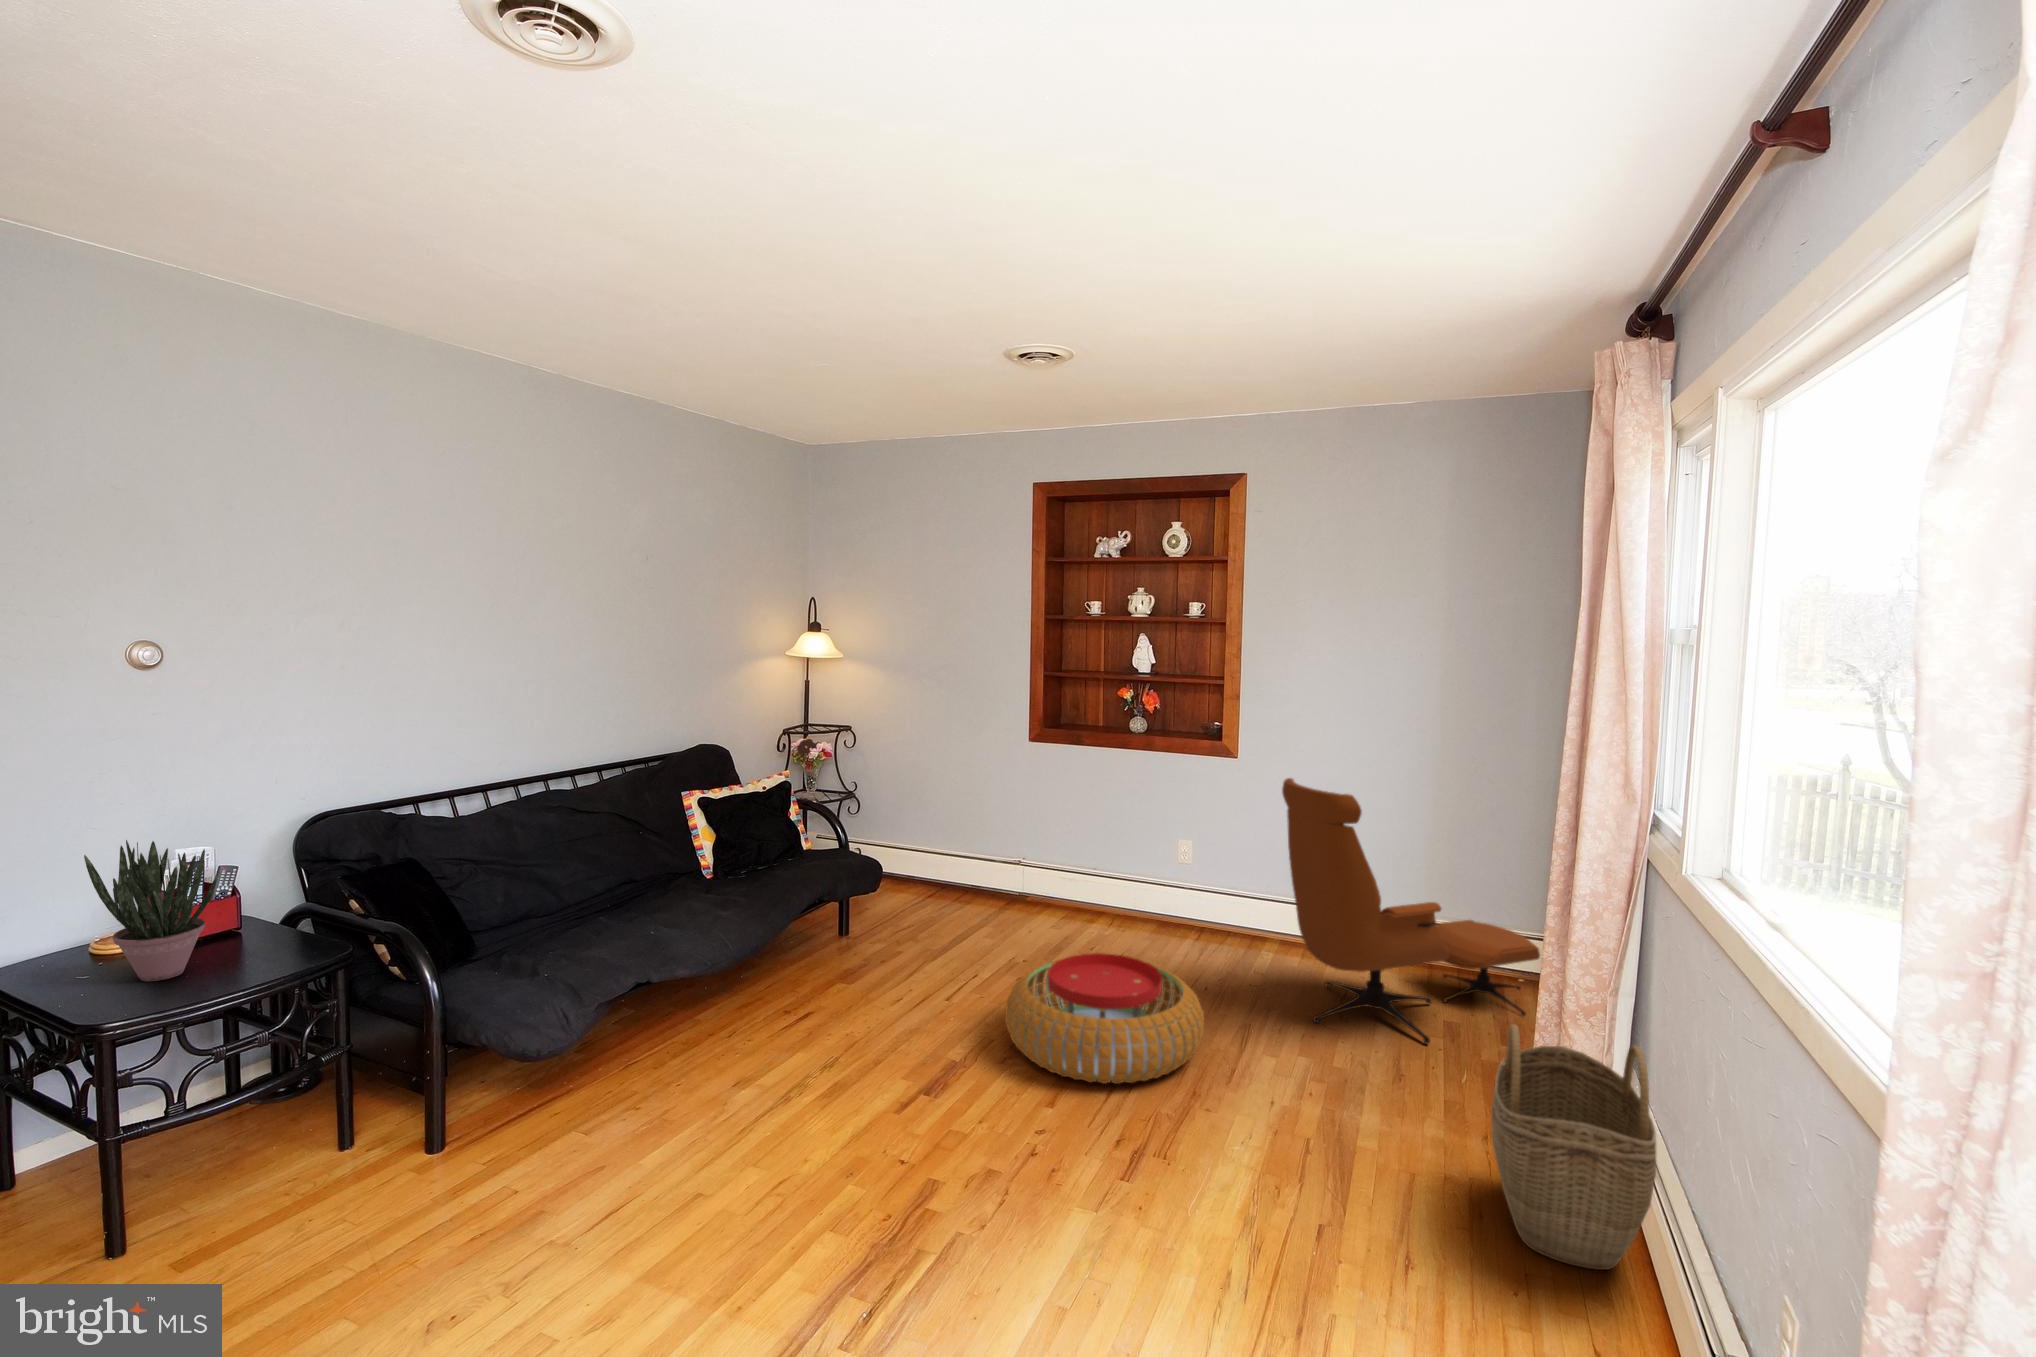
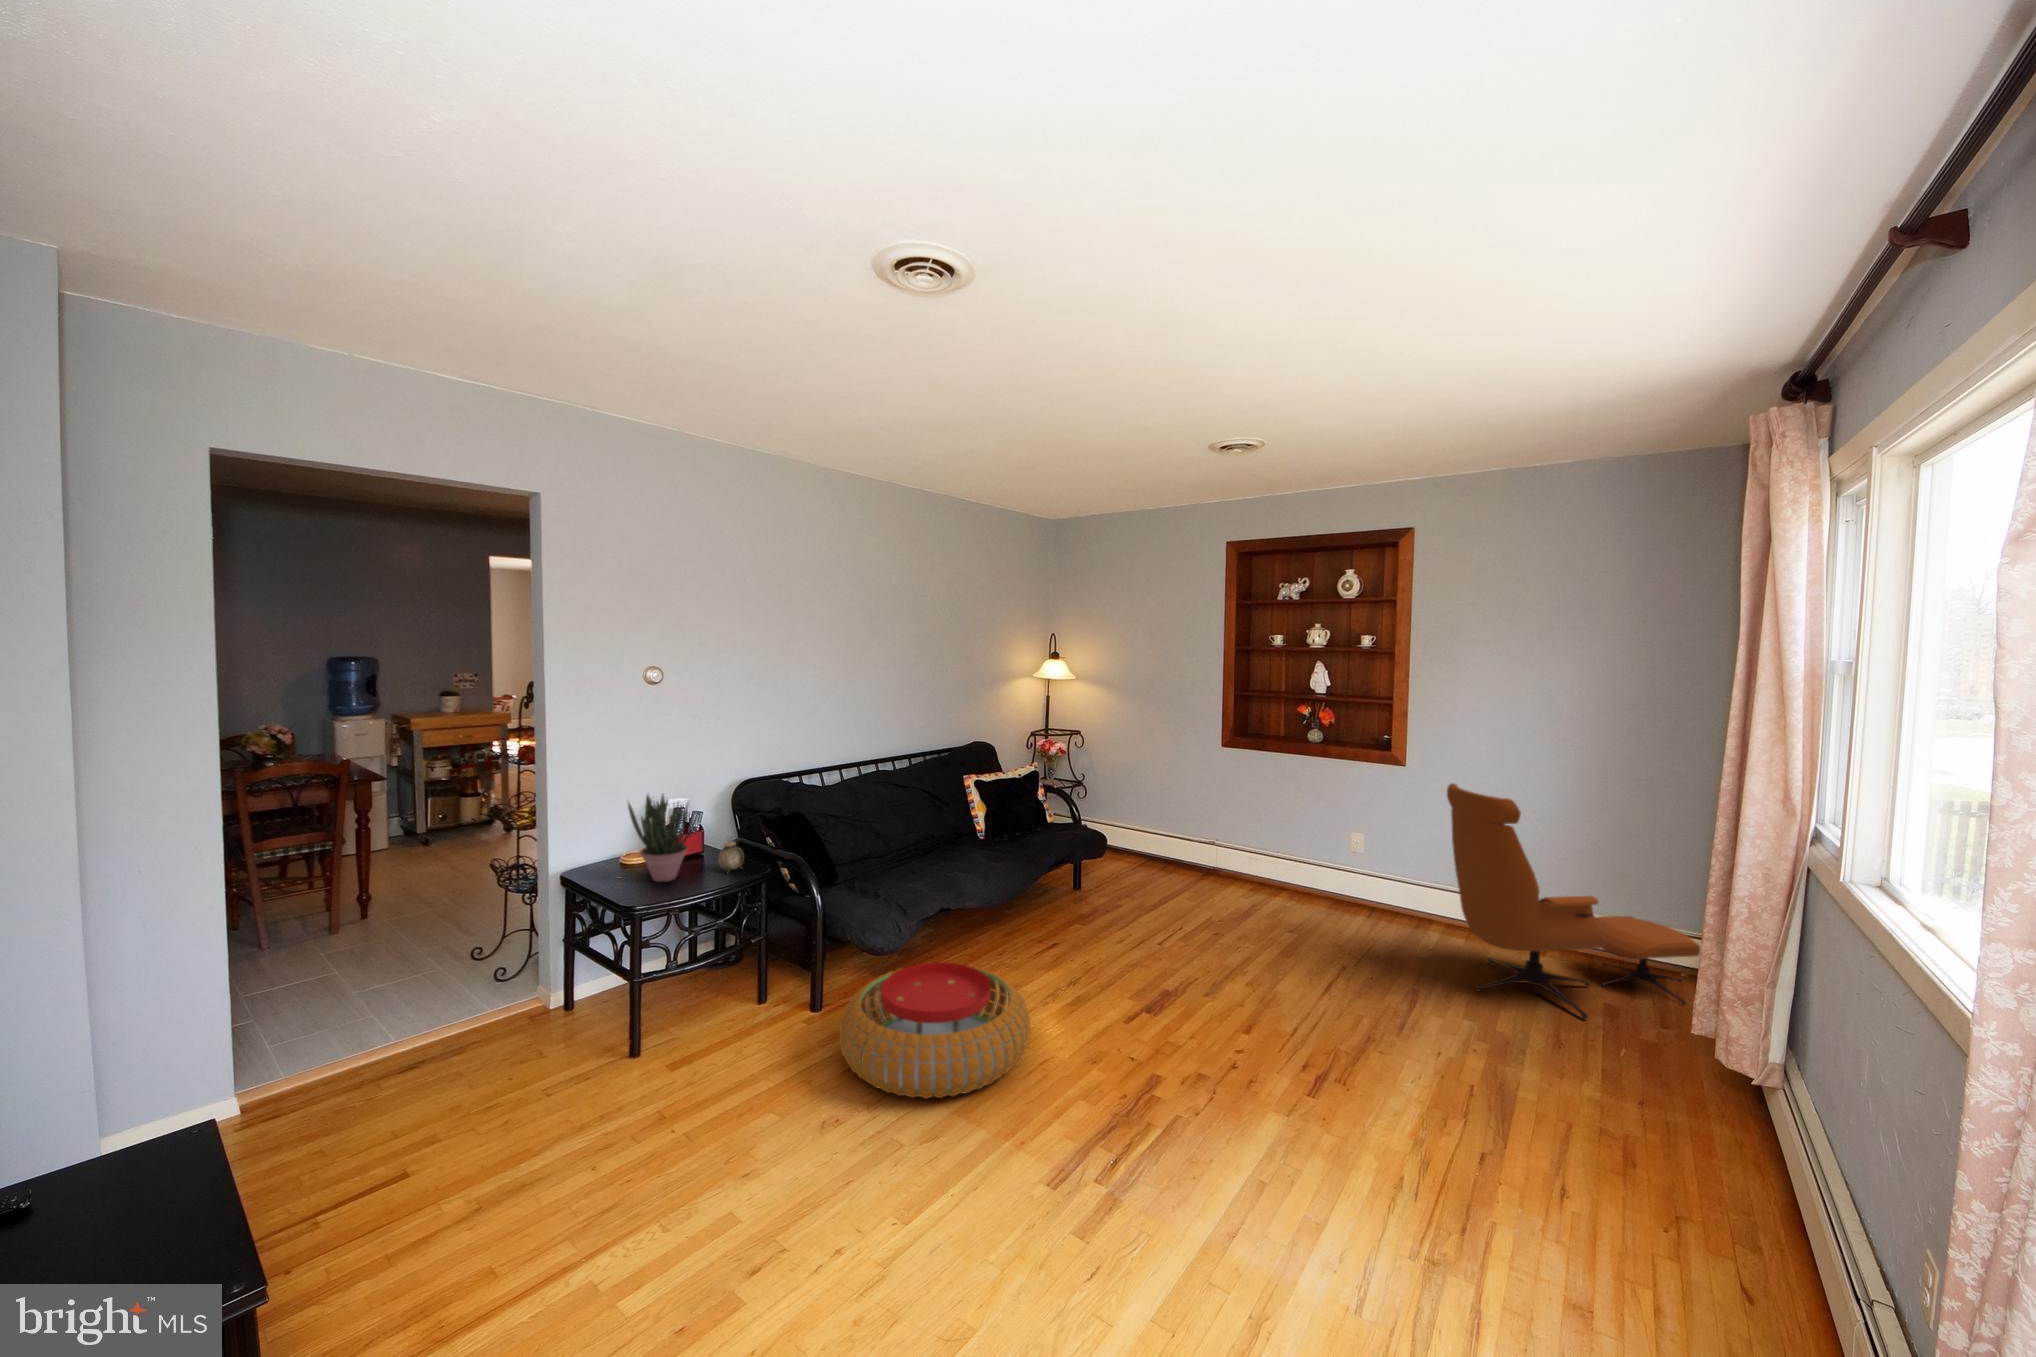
alarm clock: none [264,899,311,958] -> present [718,840,744,871]
pouf: present [1005,953,1204,1084] -> present [839,962,1030,1098]
woven basket: present [1491,1024,1656,1270] -> none [1645,1001,1811,1223]

